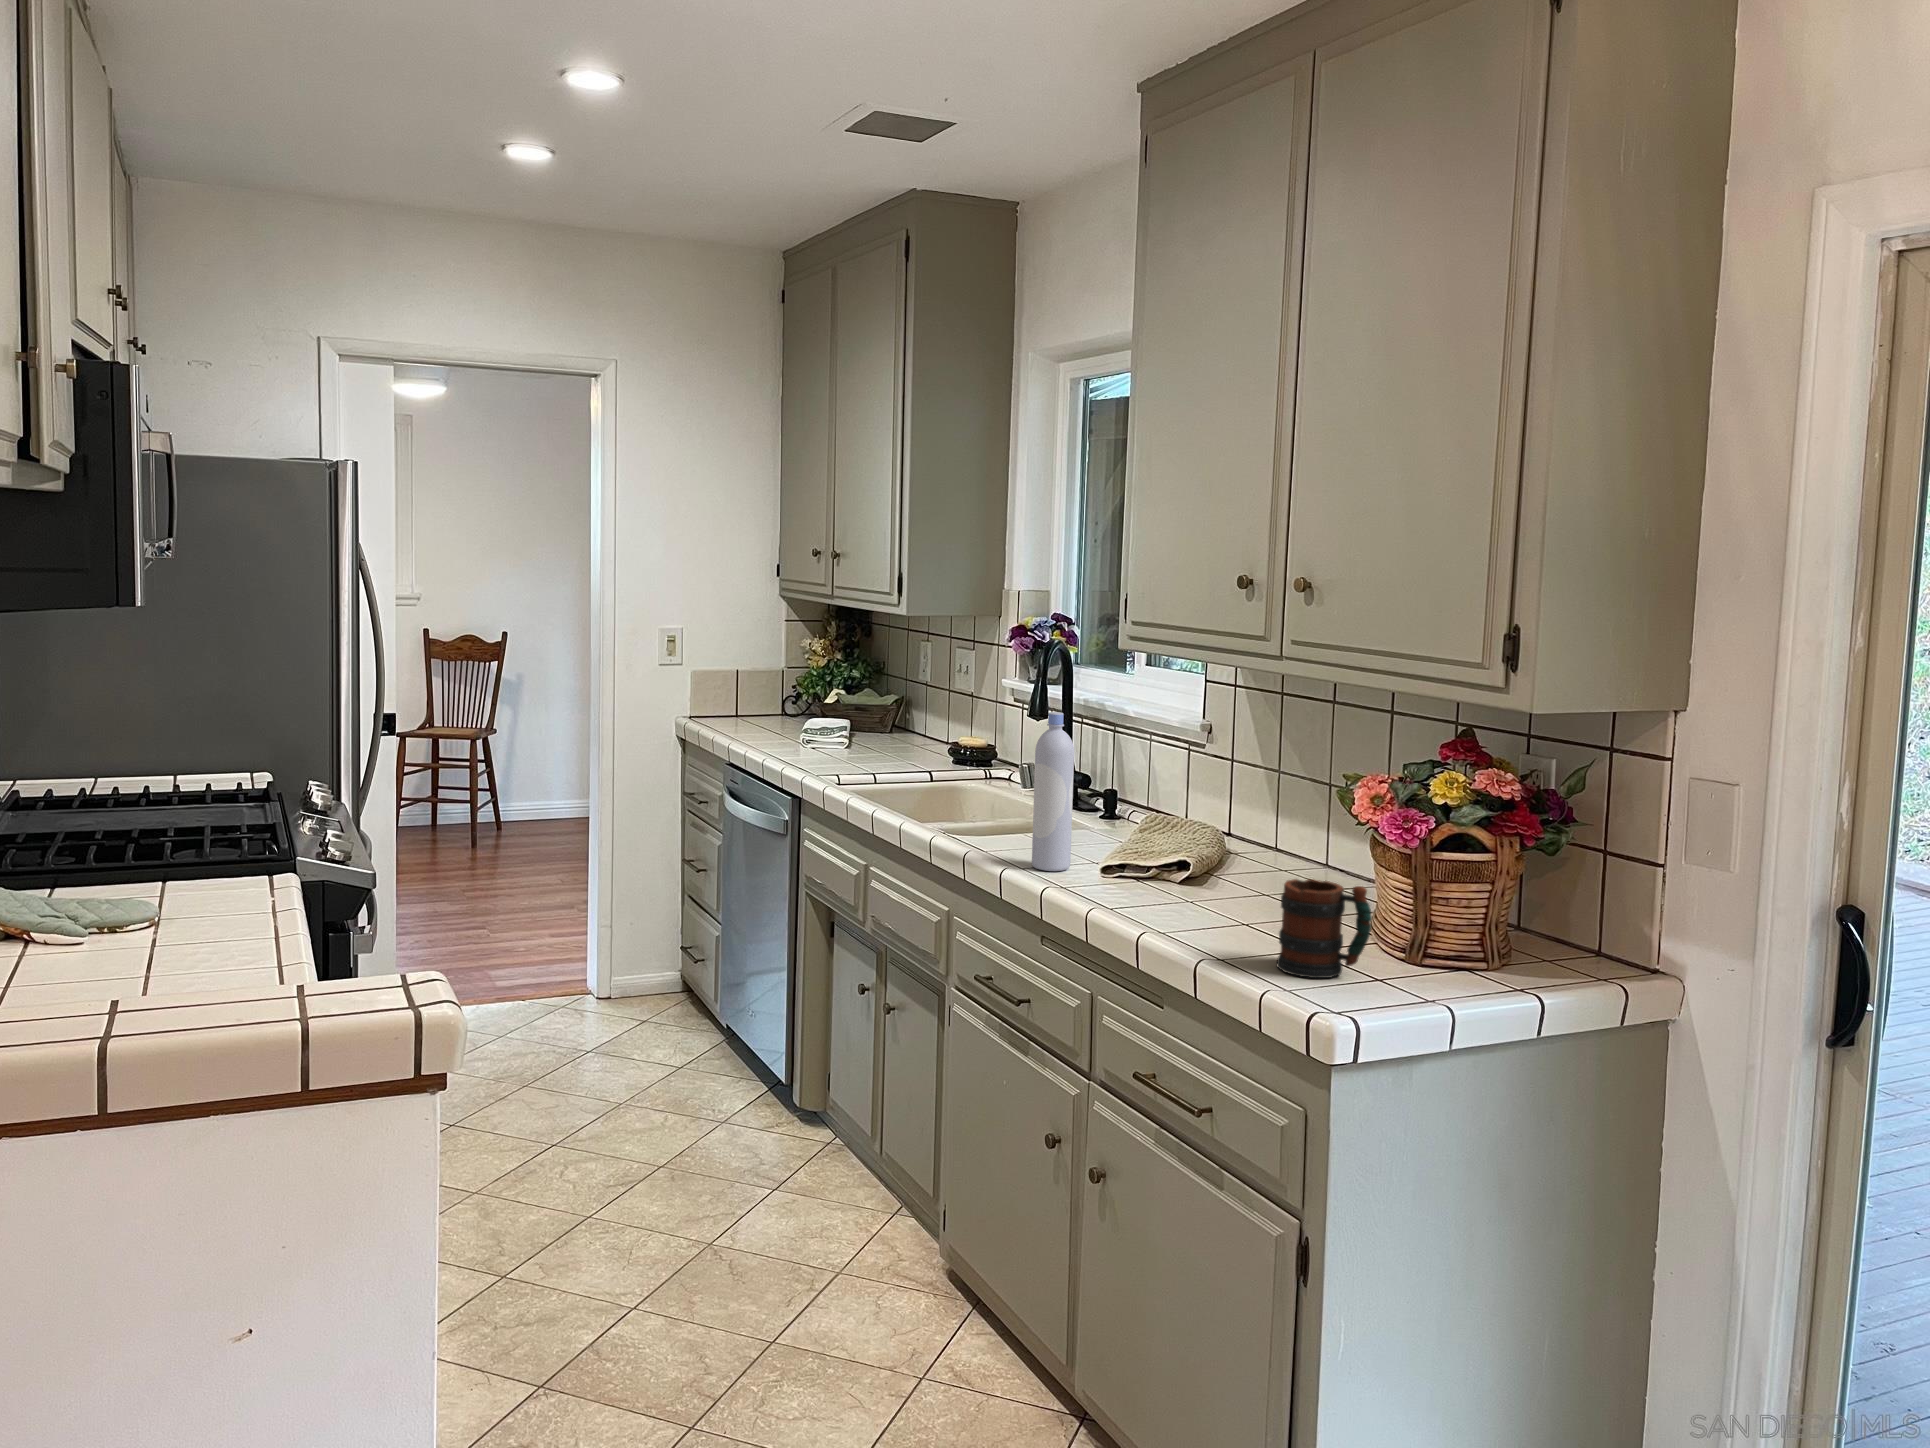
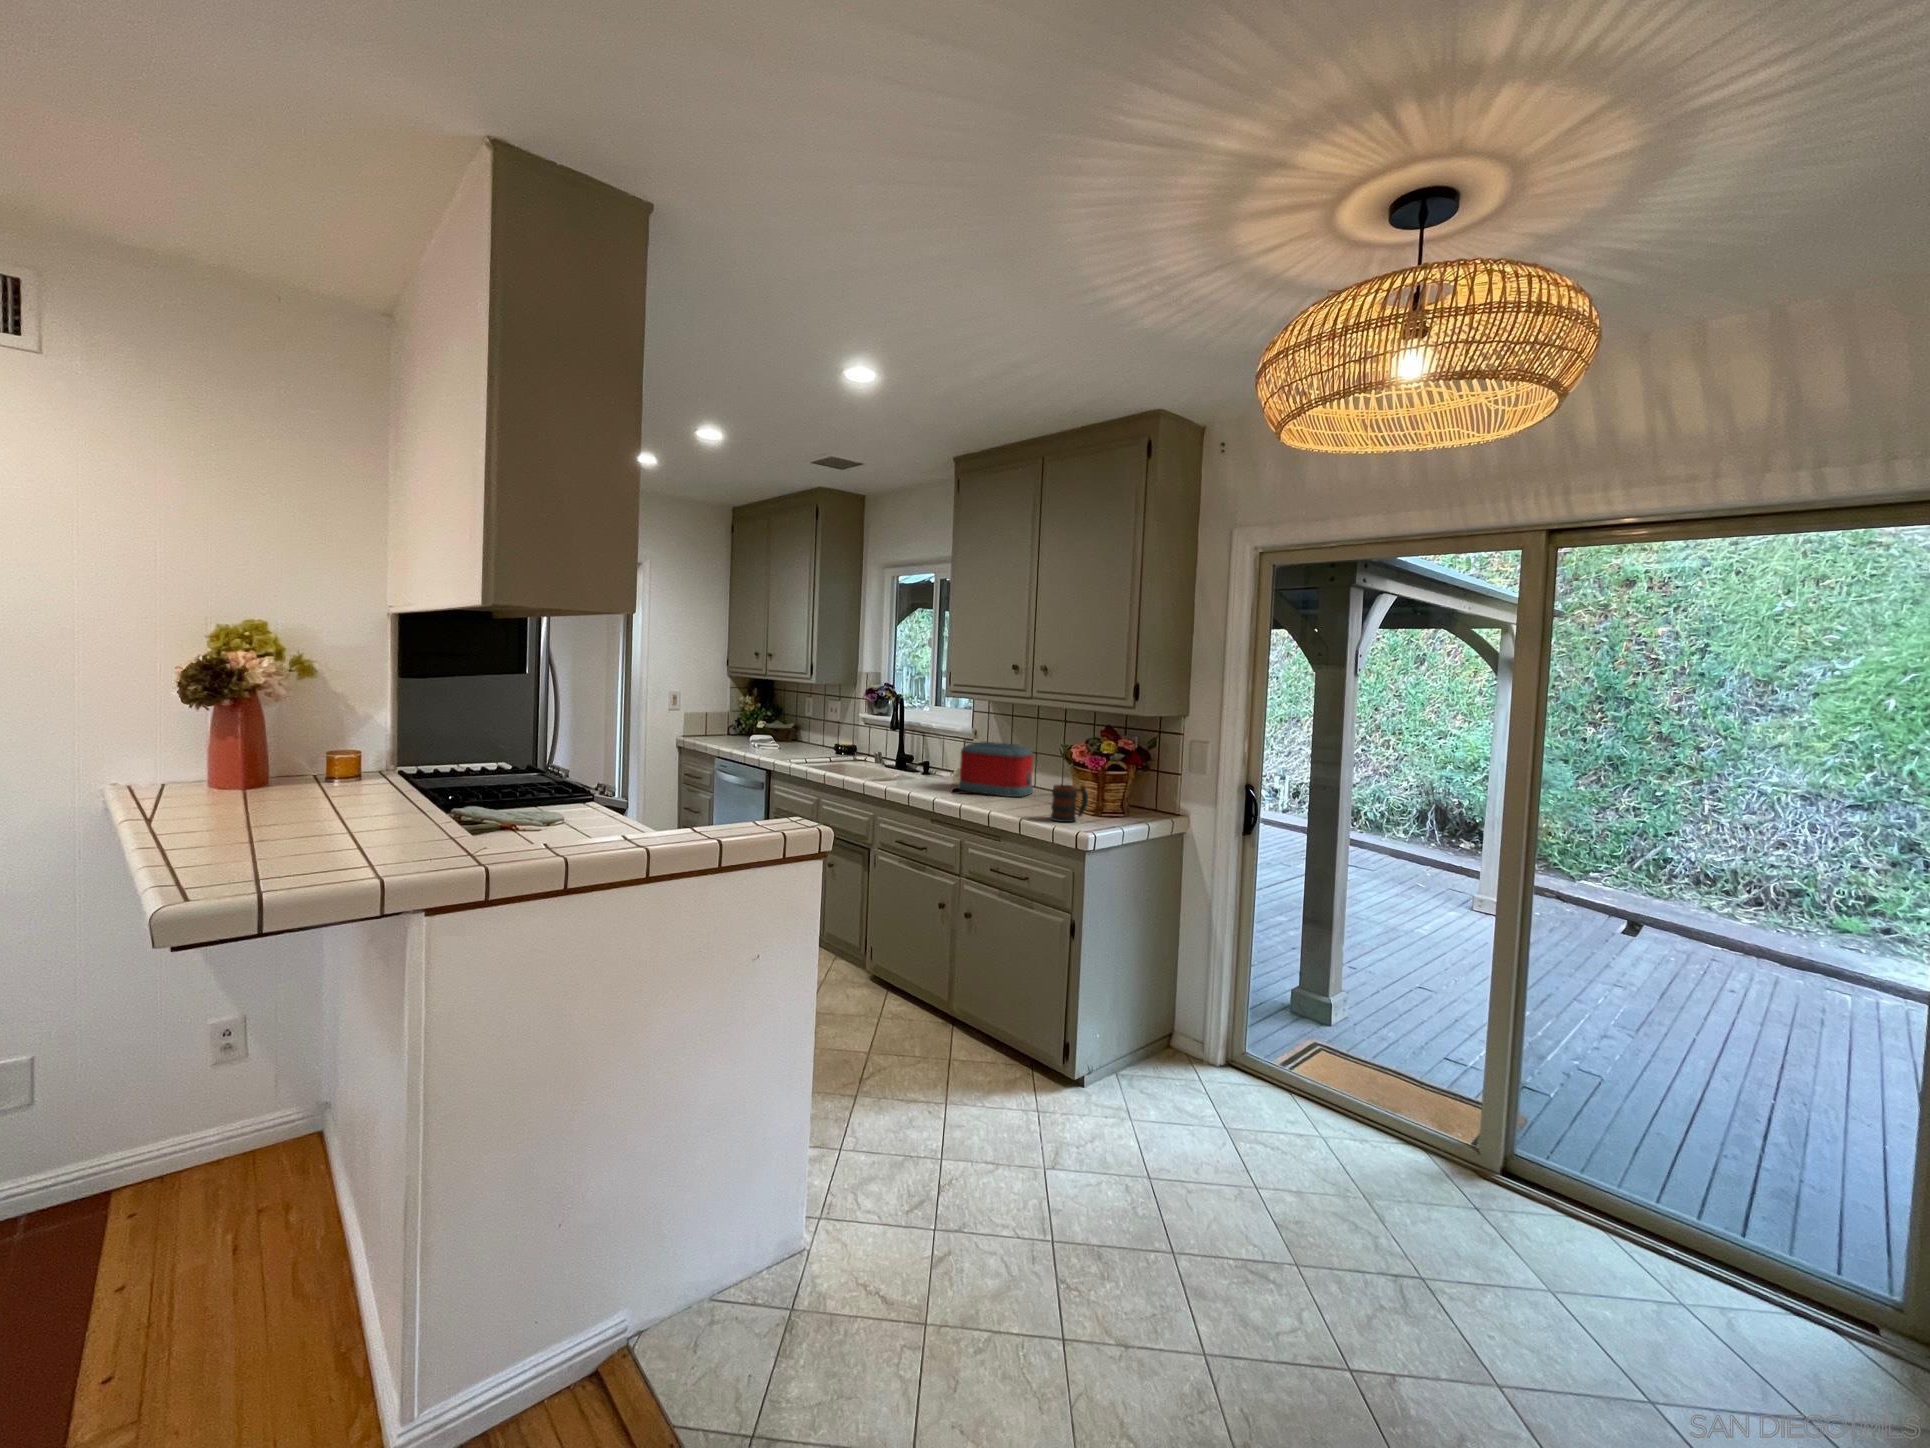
bottle: present [1032,712,1074,871] -> none [921,723,939,793]
toaster: none [1127,755,1306,894] -> present [958,742,1033,797]

